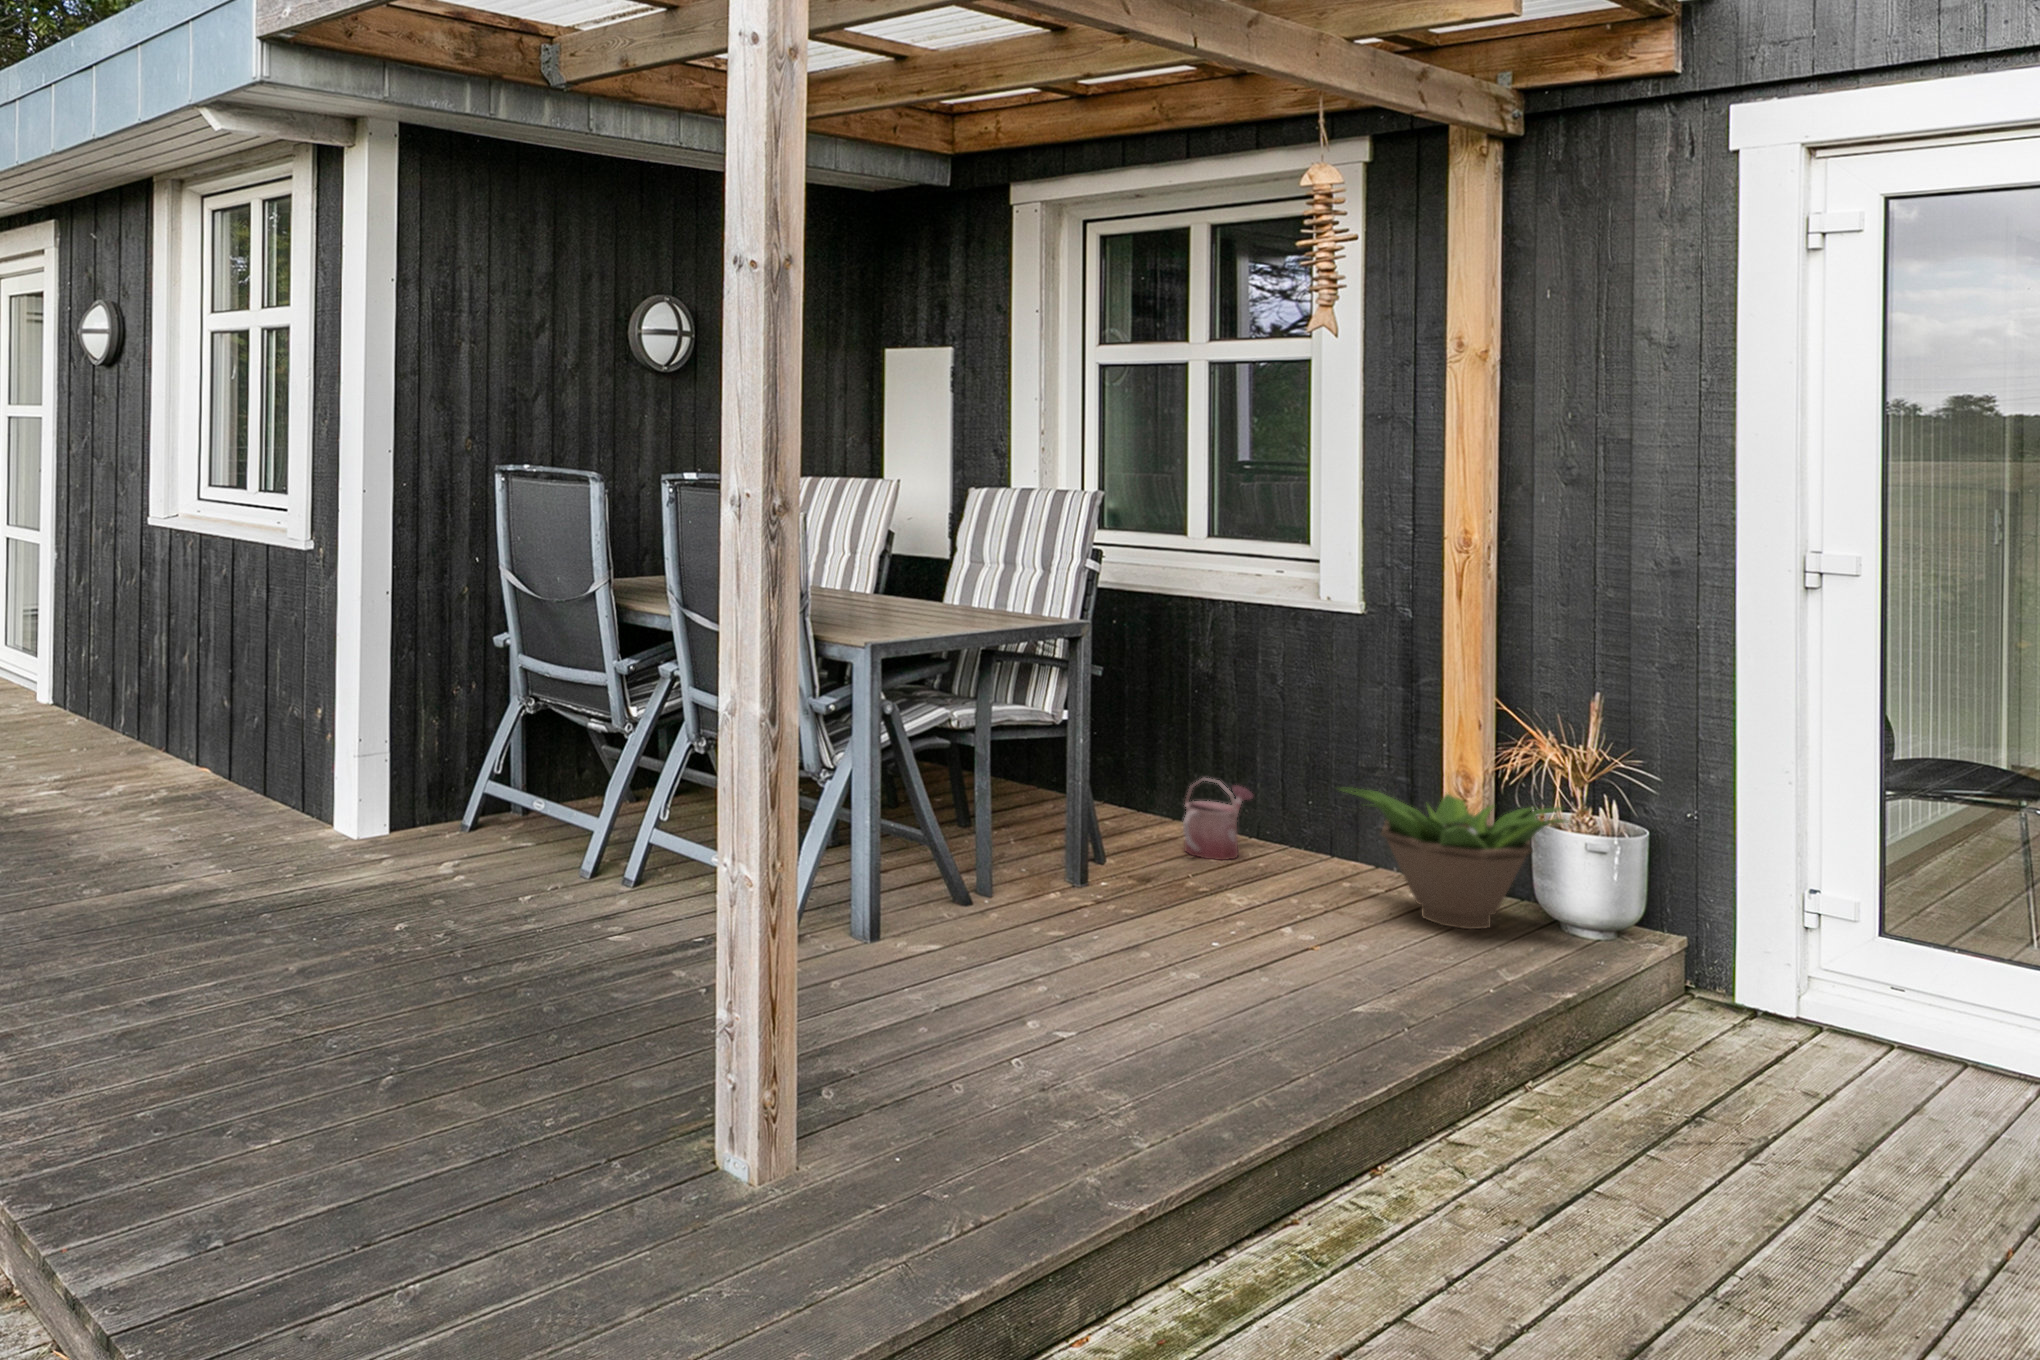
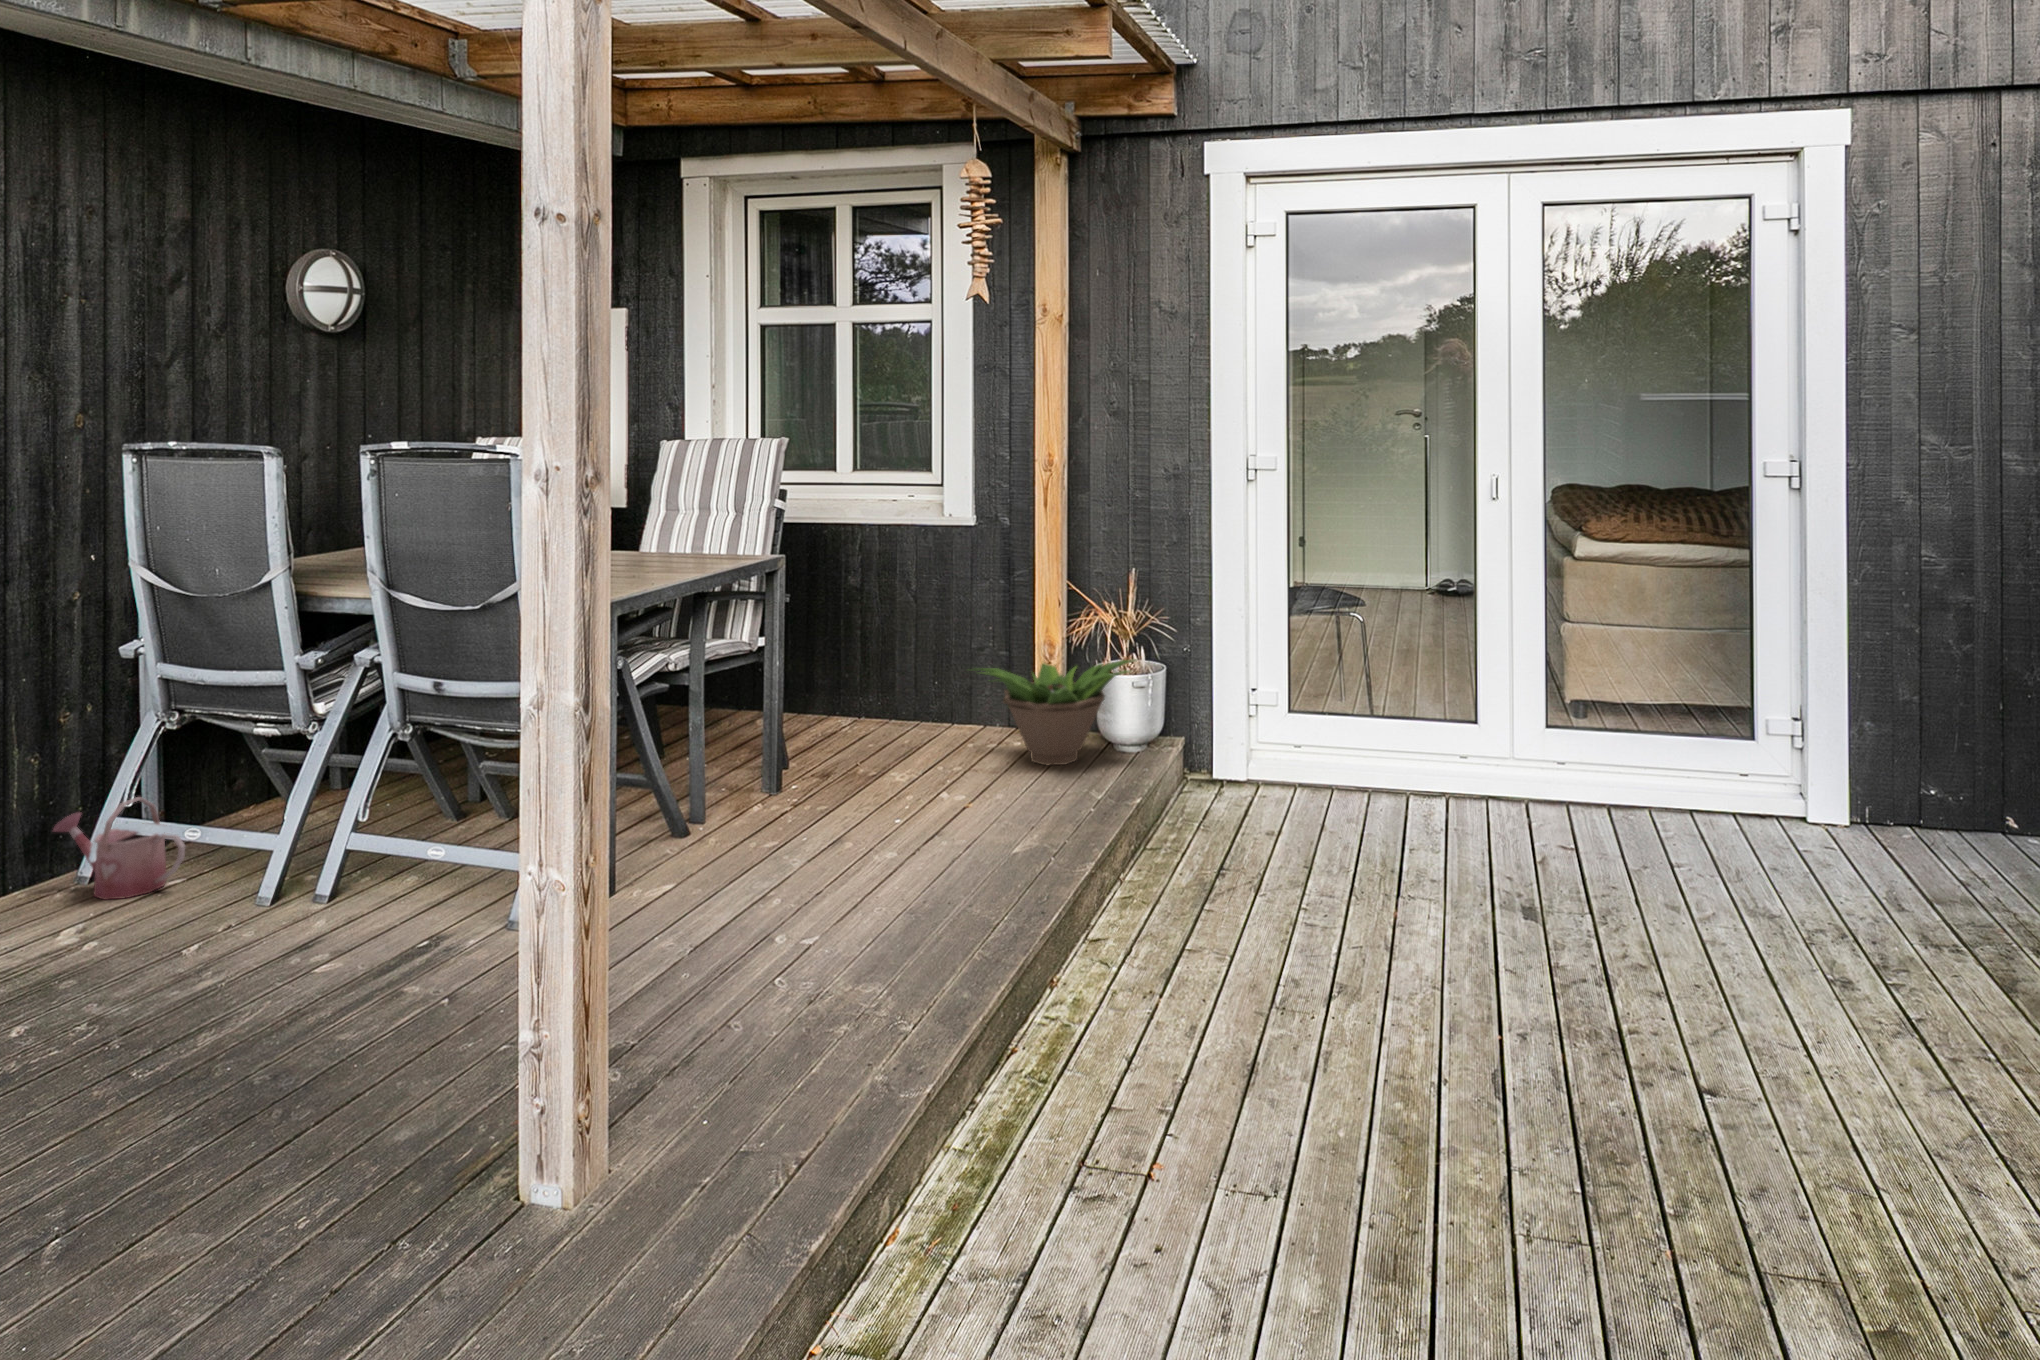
watering can: present [1183,778,1253,860] -> present [53,797,185,899]

